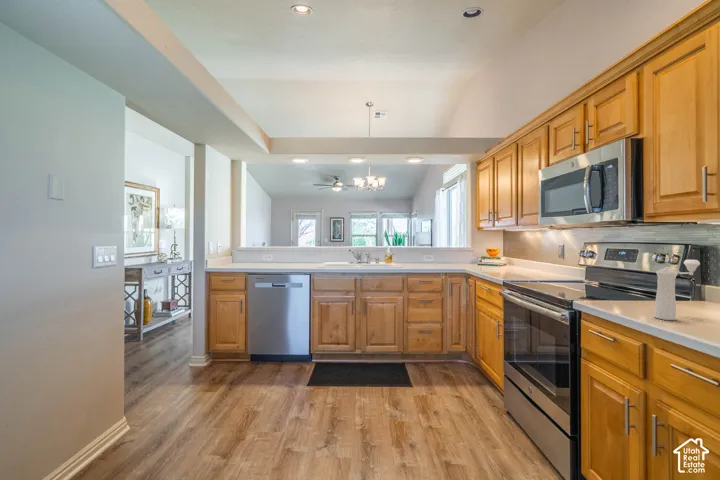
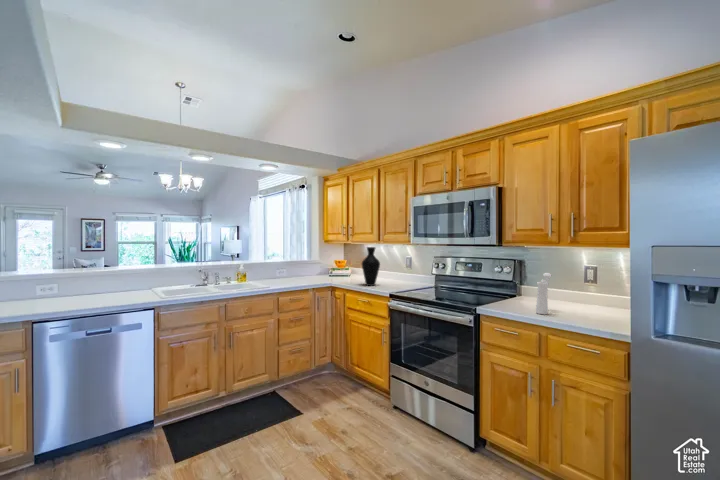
vase: none [490,232,512,274] -> present [362,247,380,286]

